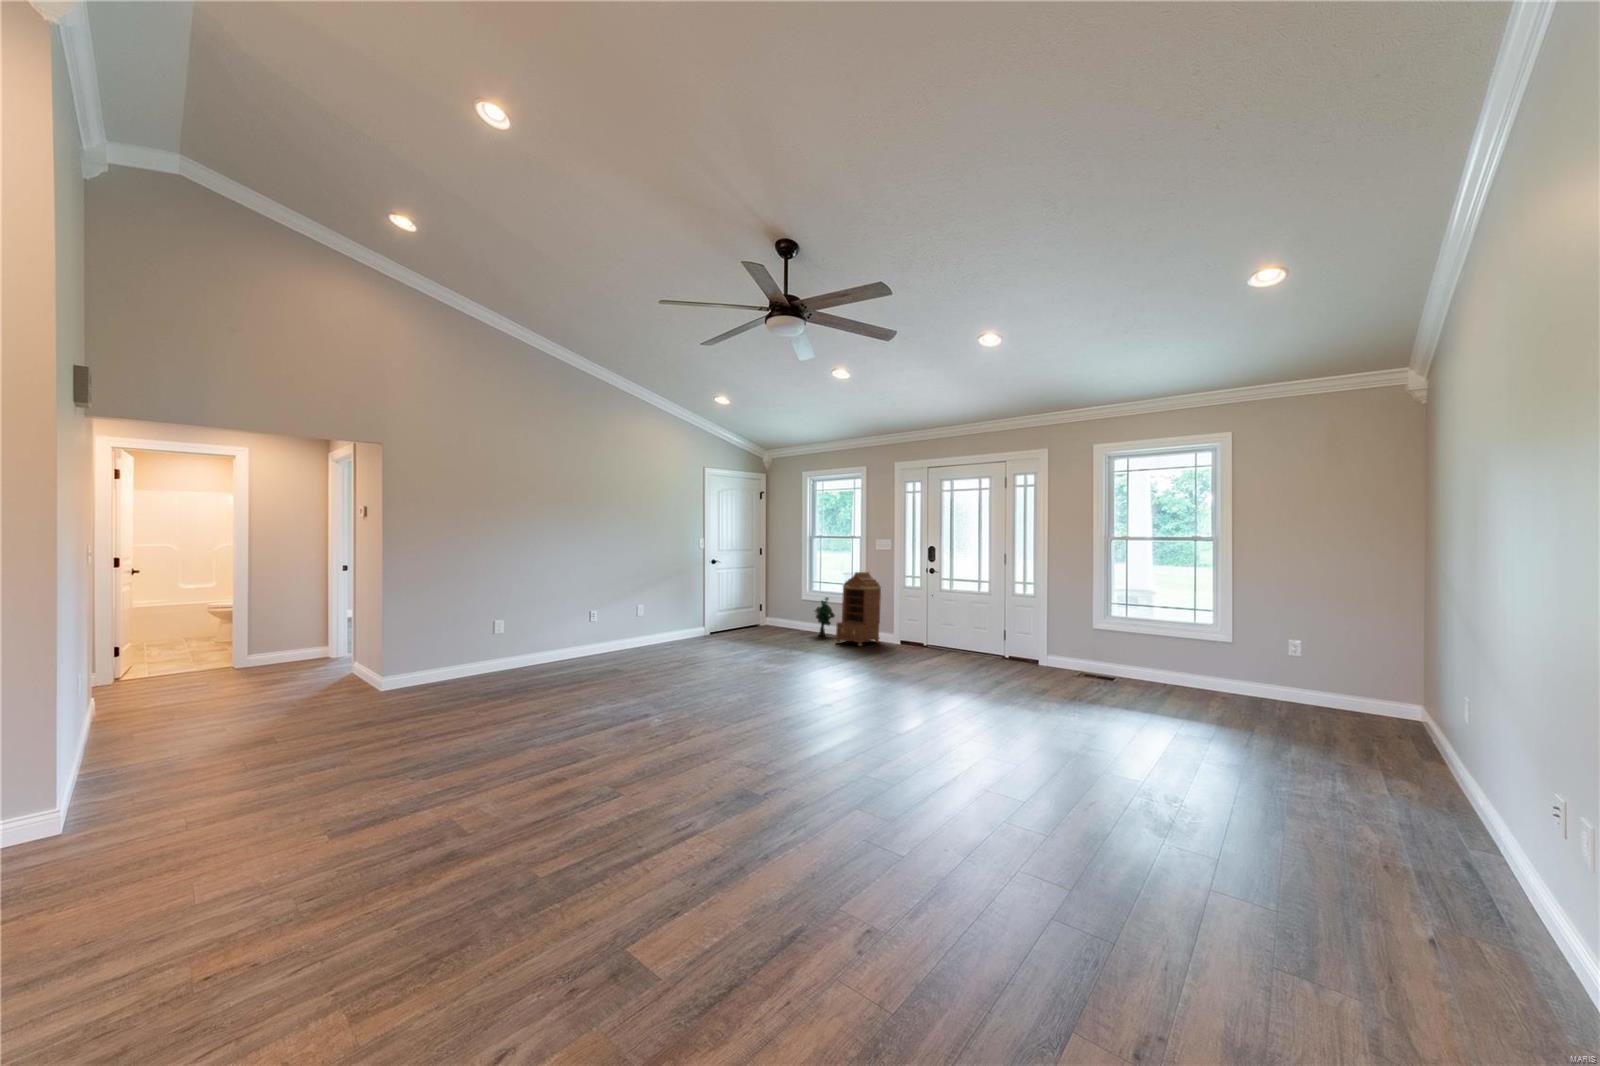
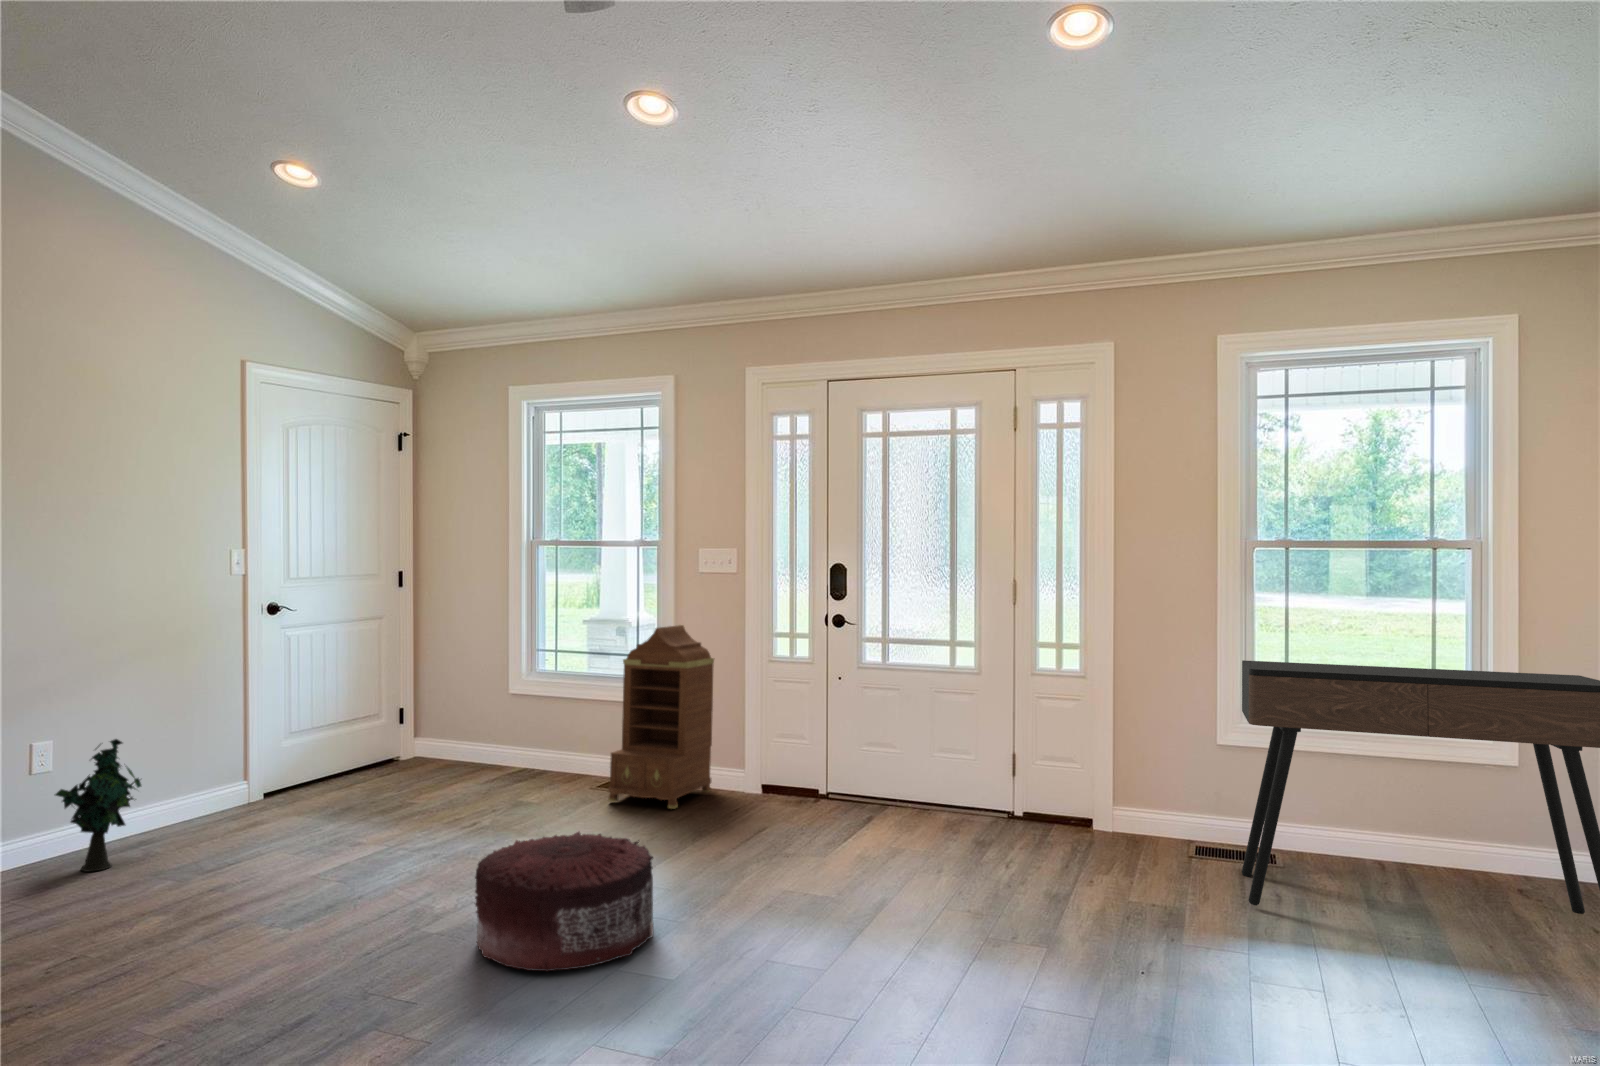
console table: none [1079,589,1244,714] -> present [1242,660,1600,914]
decorative plant: present [815,597,835,636] -> present [55,739,141,872]
pouf: none [775,640,836,679] -> present [475,832,653,971]

